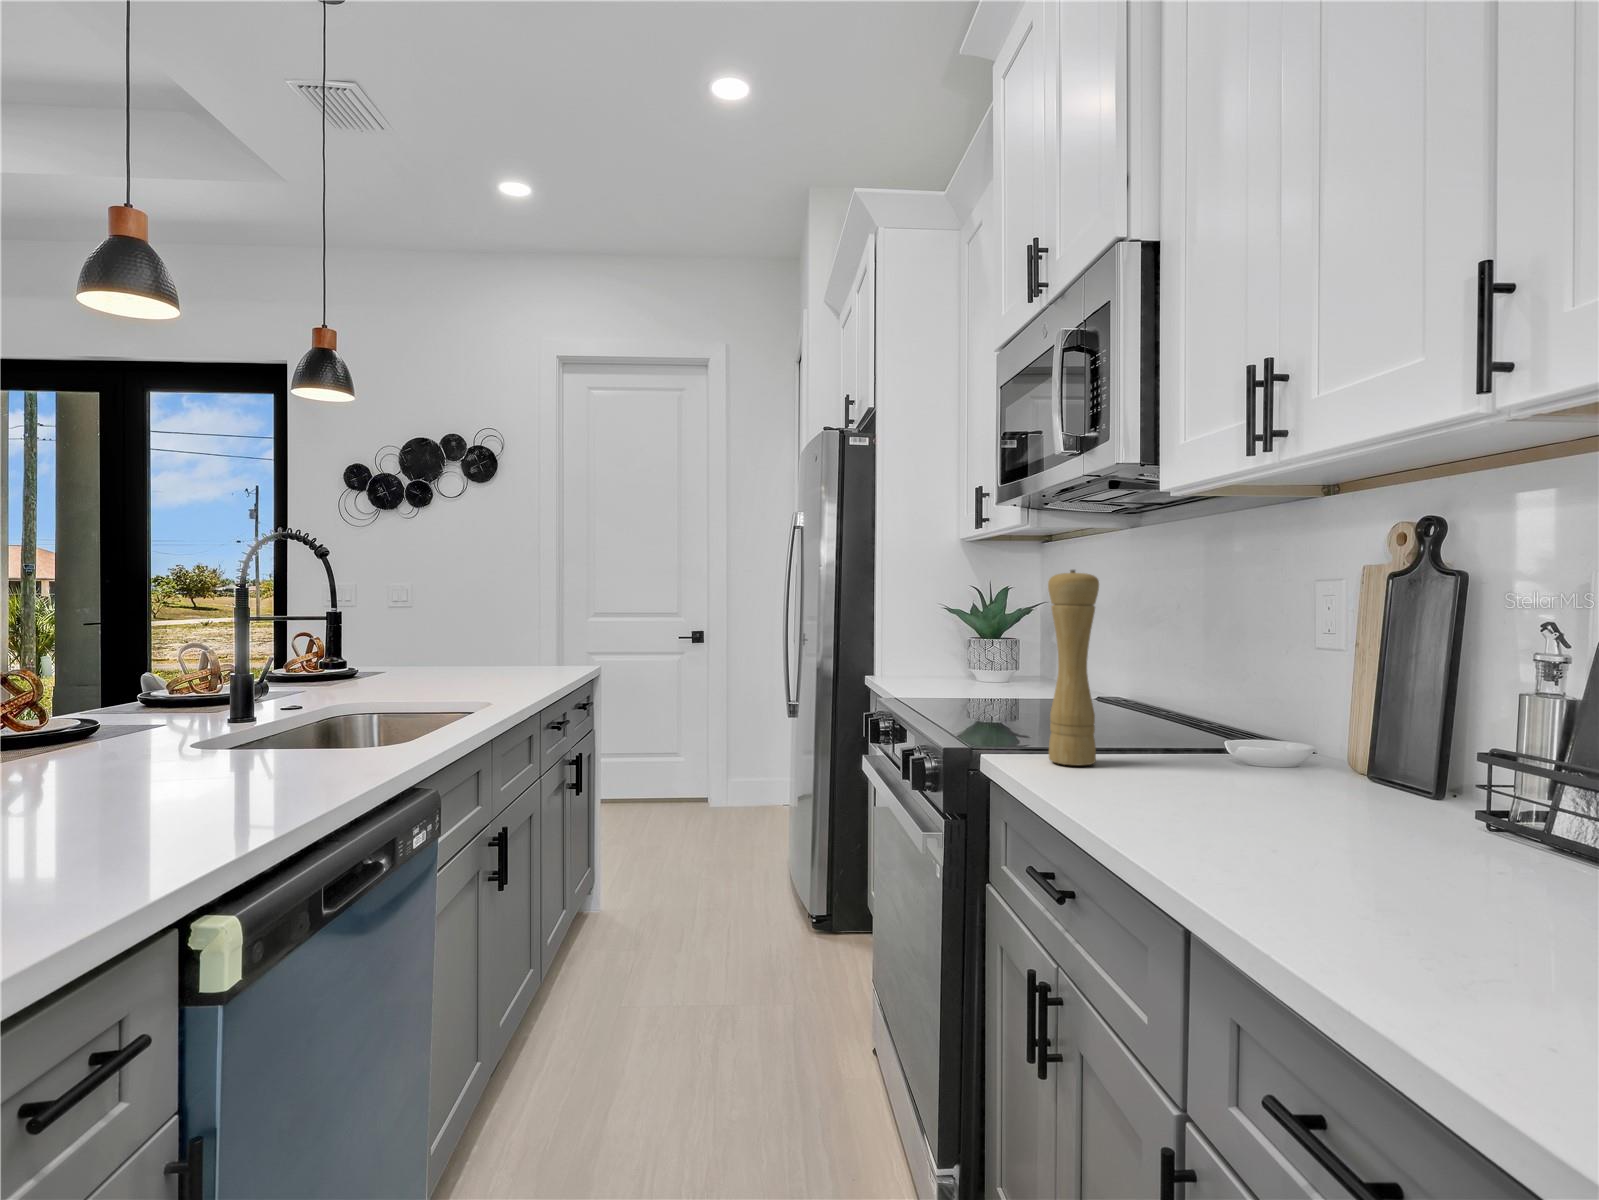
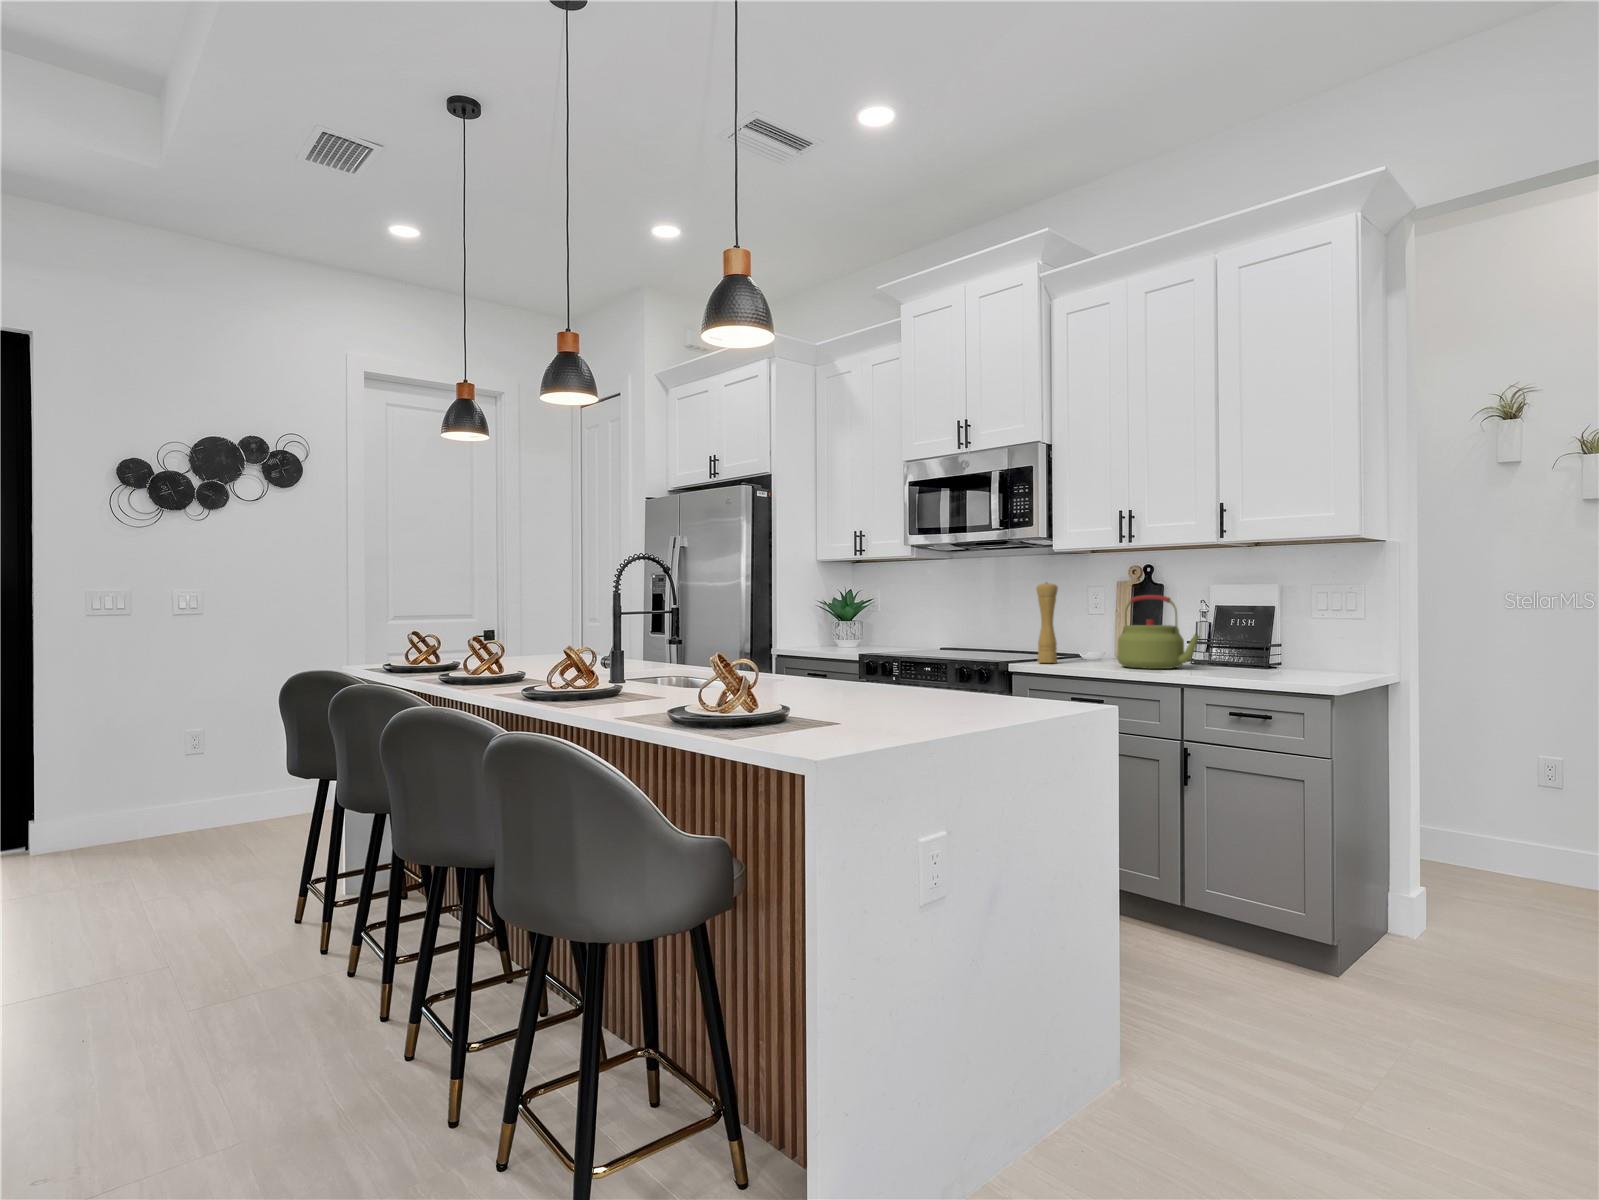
kettle: none [1153,606,1365,843] -> present [1117,595,1199,669]

